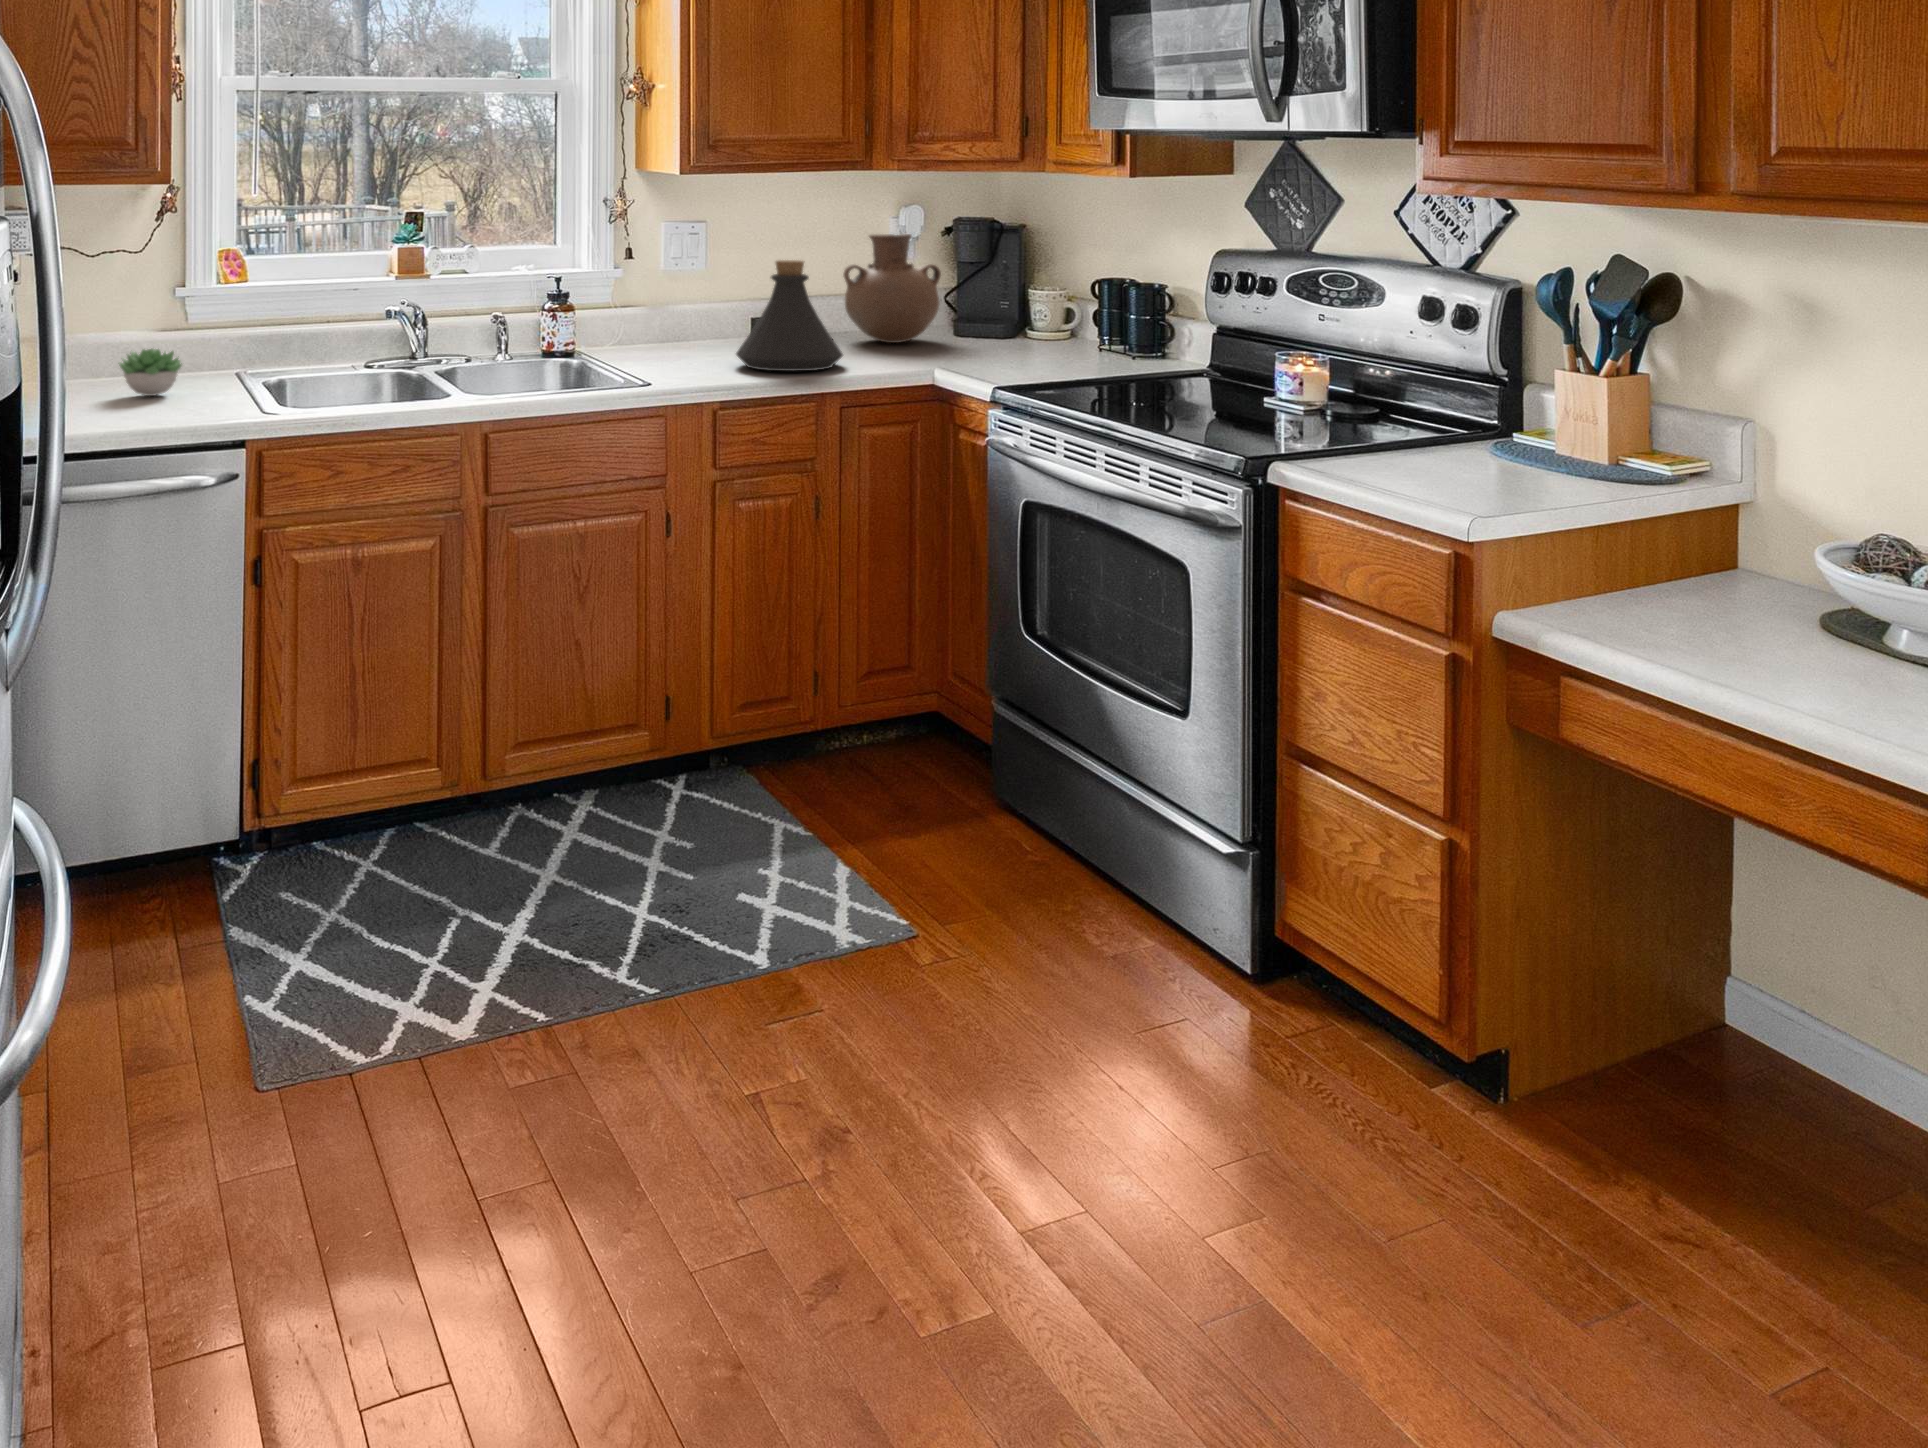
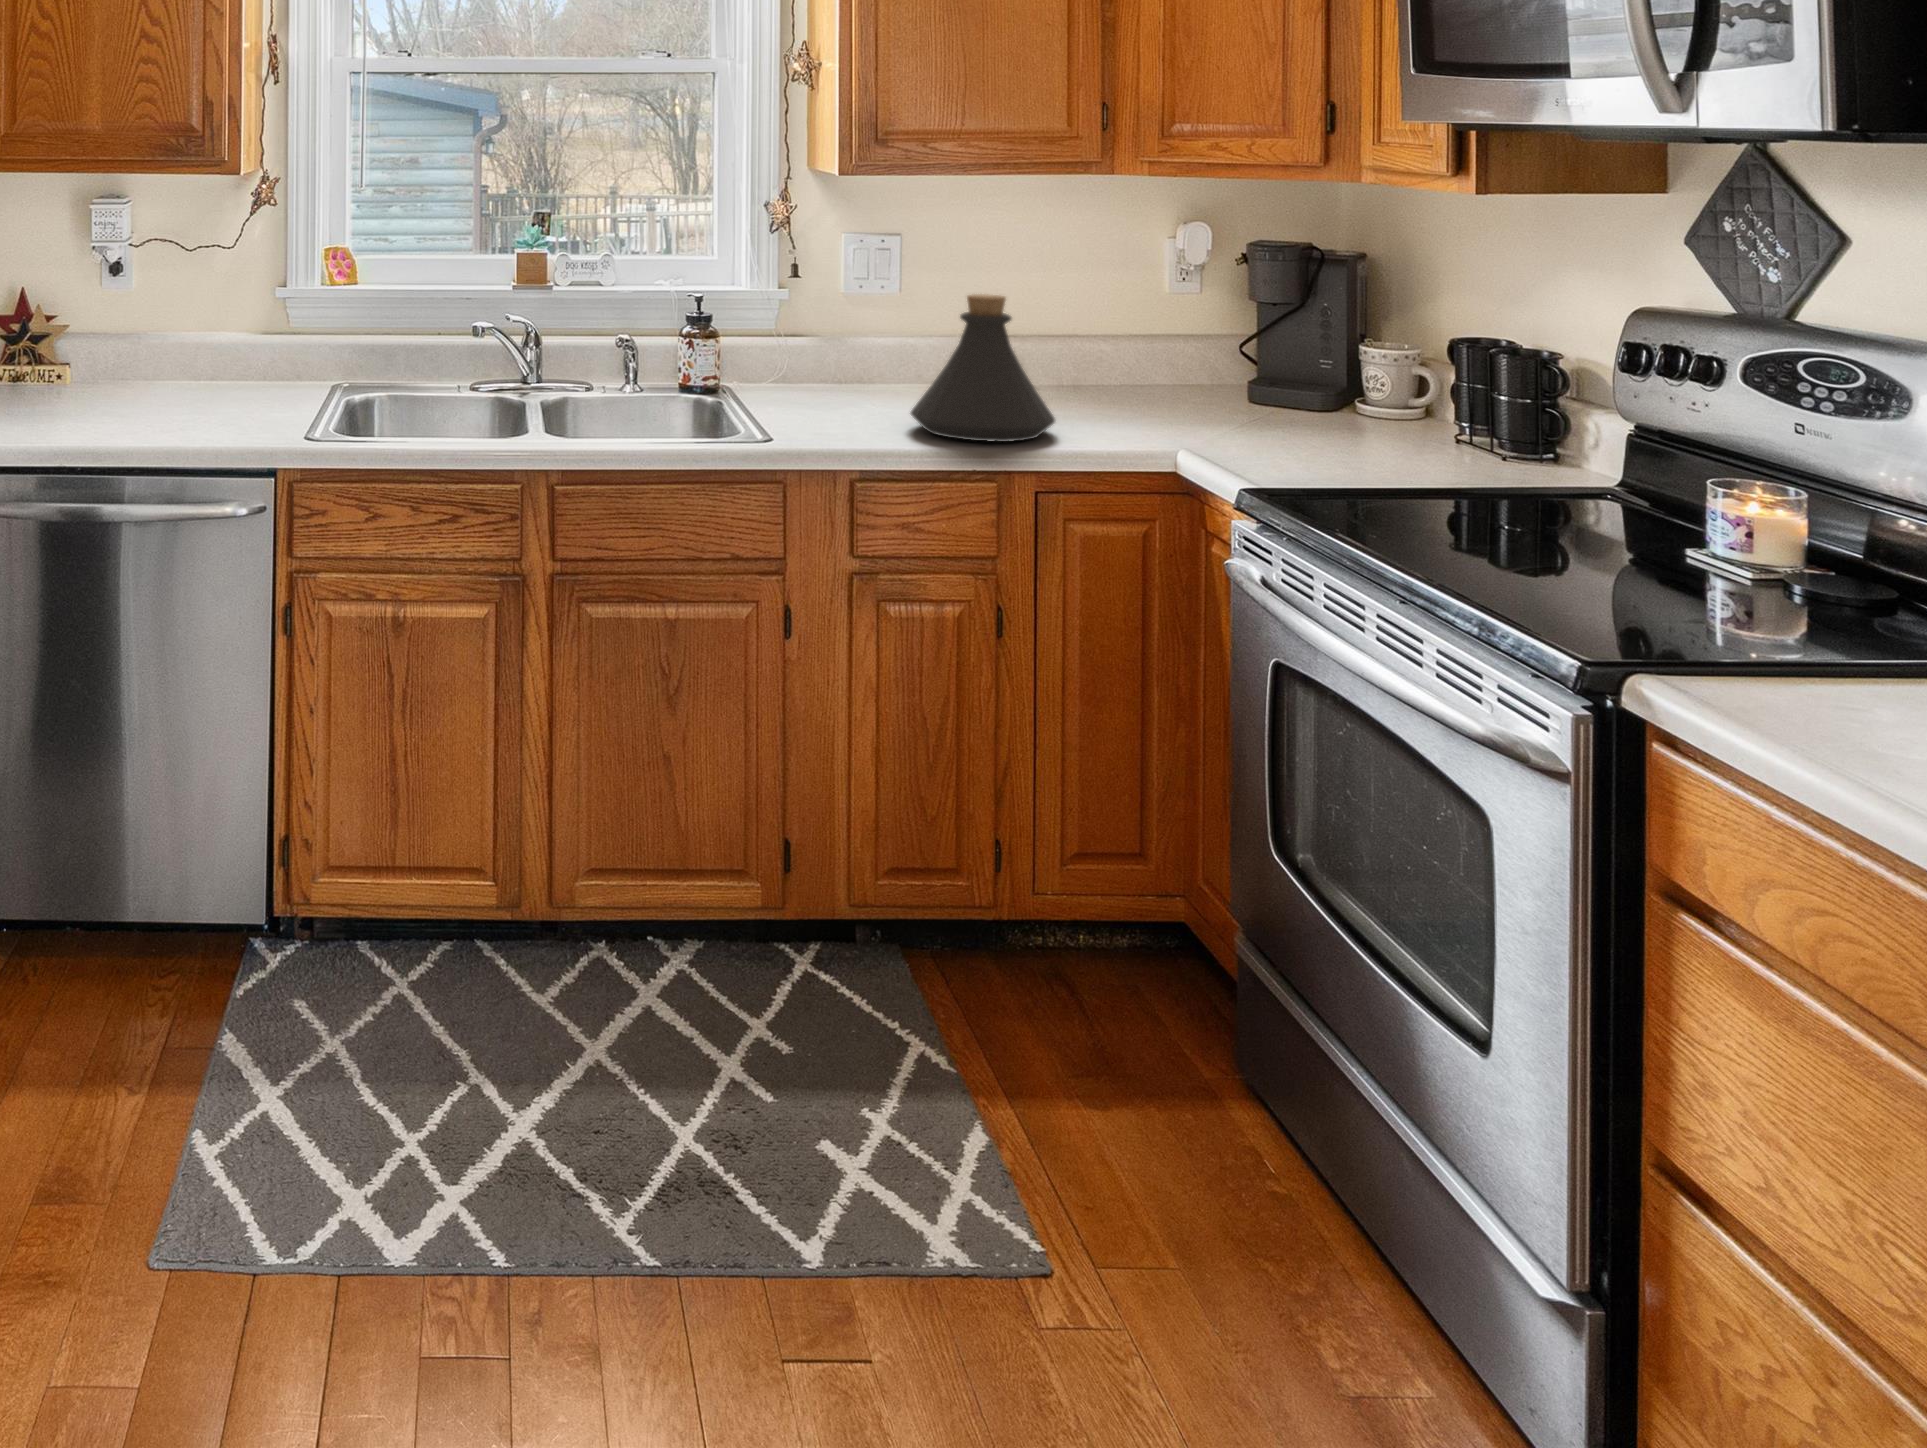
vase: present [844,234,941,343] -> none [1082,257,1221,401]
succulent plant: present [119,349,182,396] -> none [183,370,255,423]

